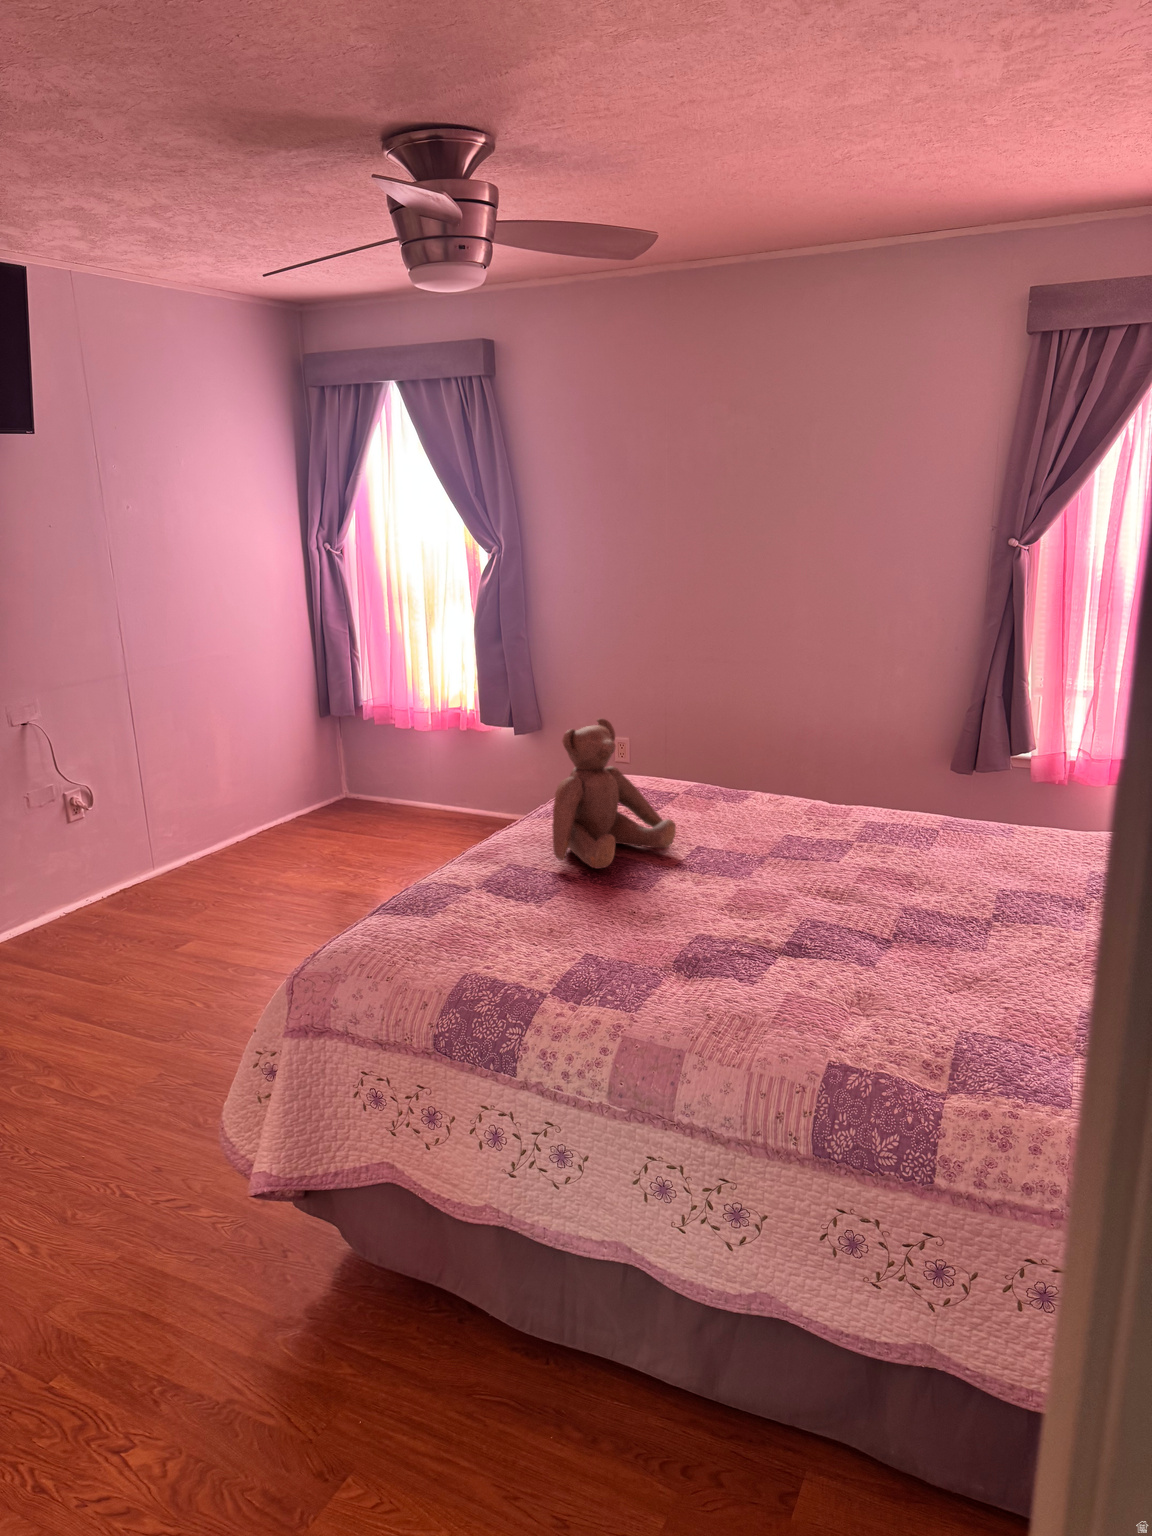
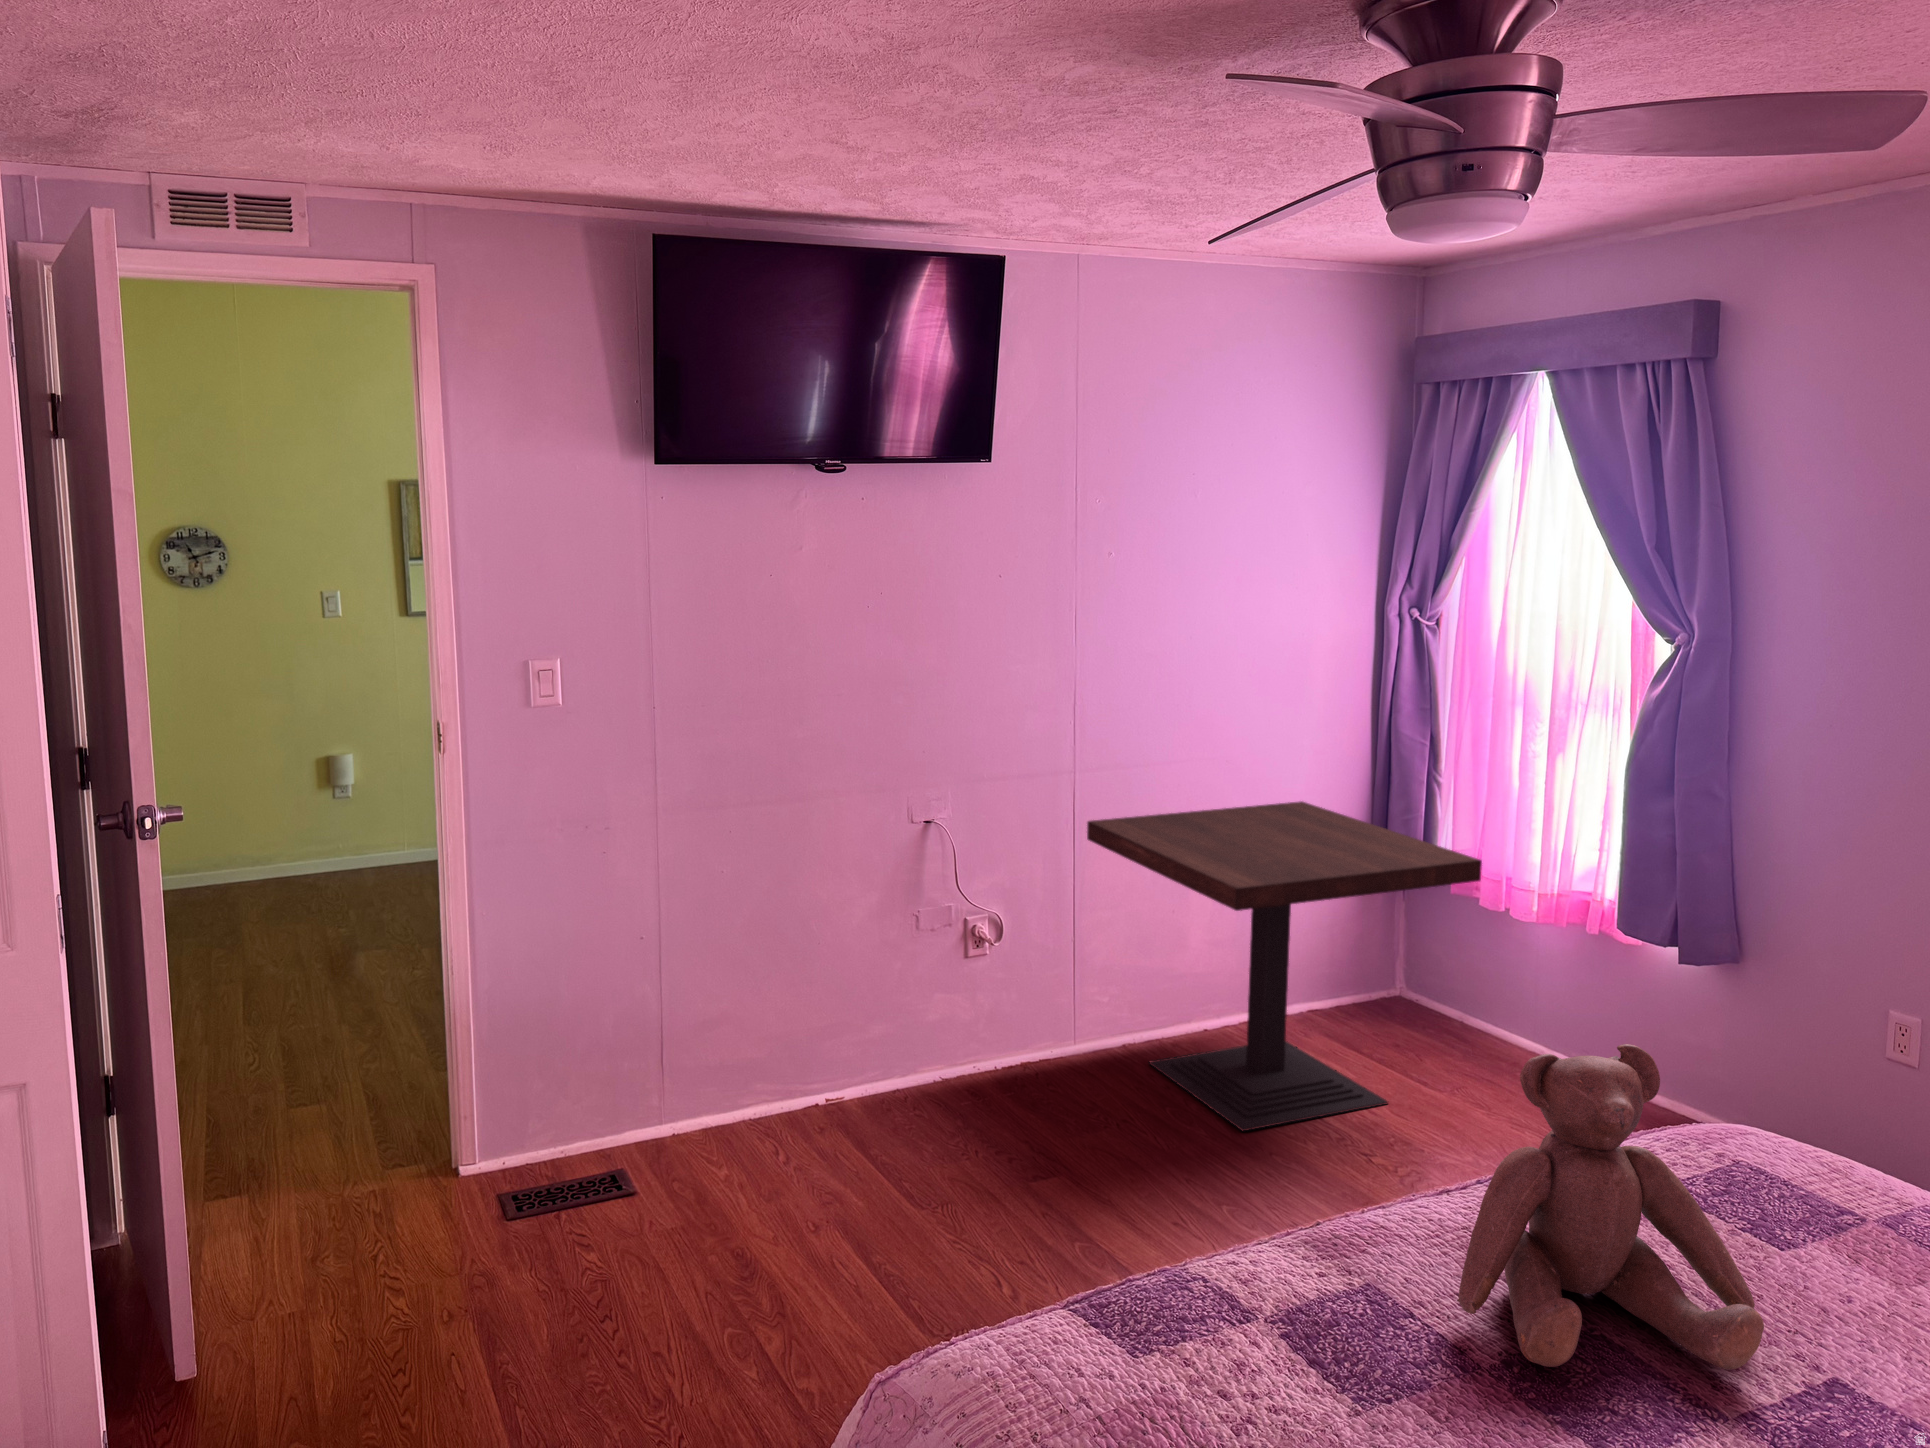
side table: none [142,679,410,888] -> present [1087,801,1482,1131]

